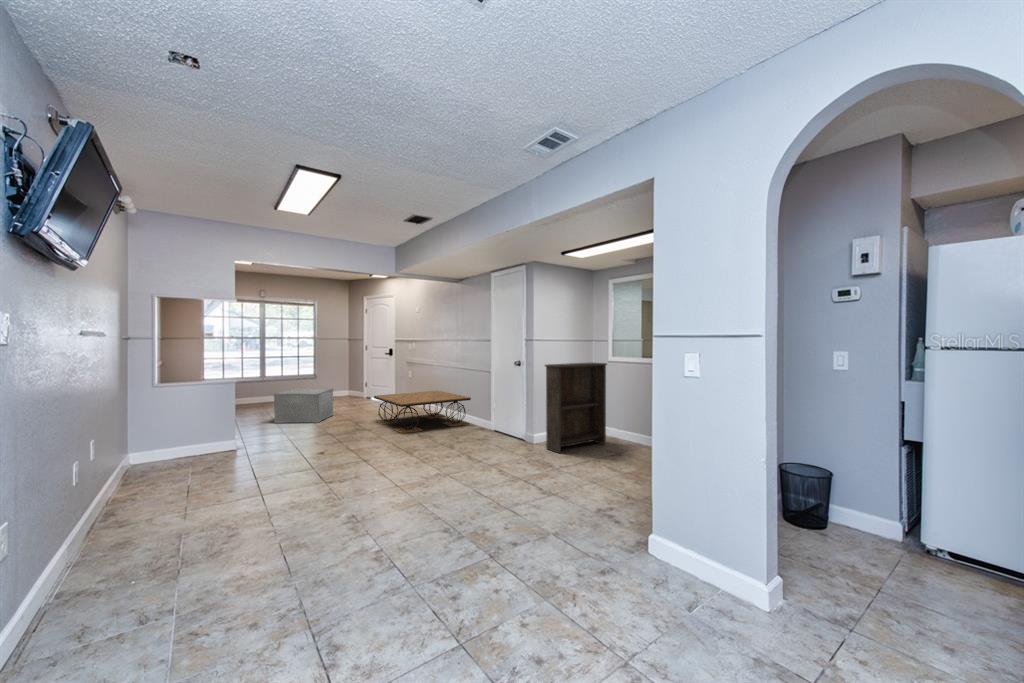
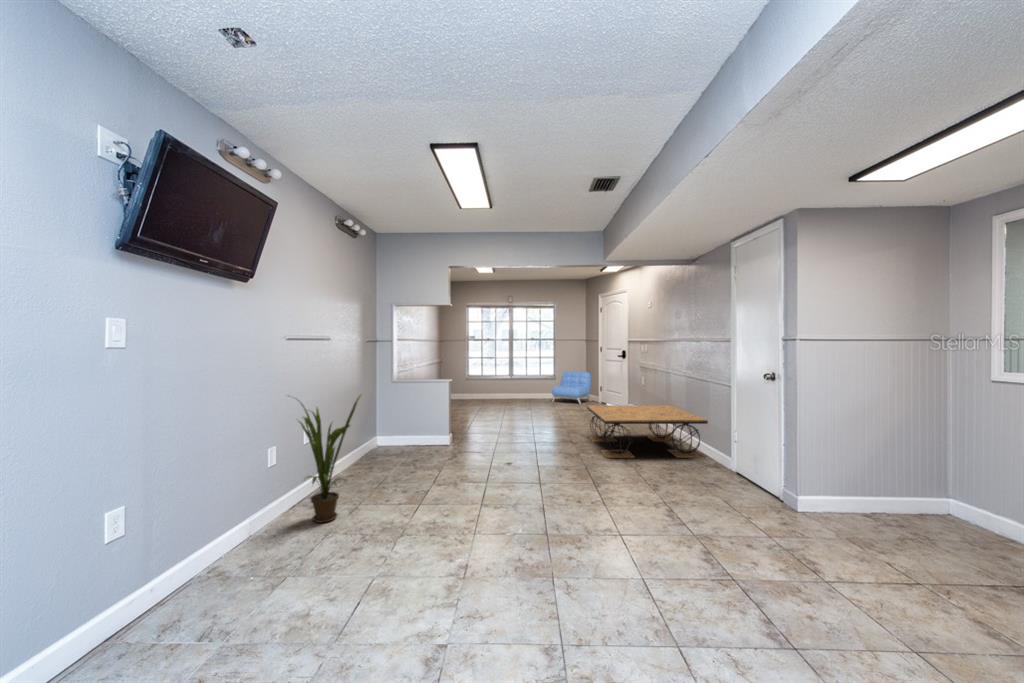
bookshelf: present [545,363,607,453] -> none [816,381,972,545]
armchair: none [317,369,355,399] -> present [552,371,591,404]
ottoman: present [274,388,334,423] -> none [490,390,552,430]
house plant: none [132,392,219,517] -> present [289,395,361,523]

